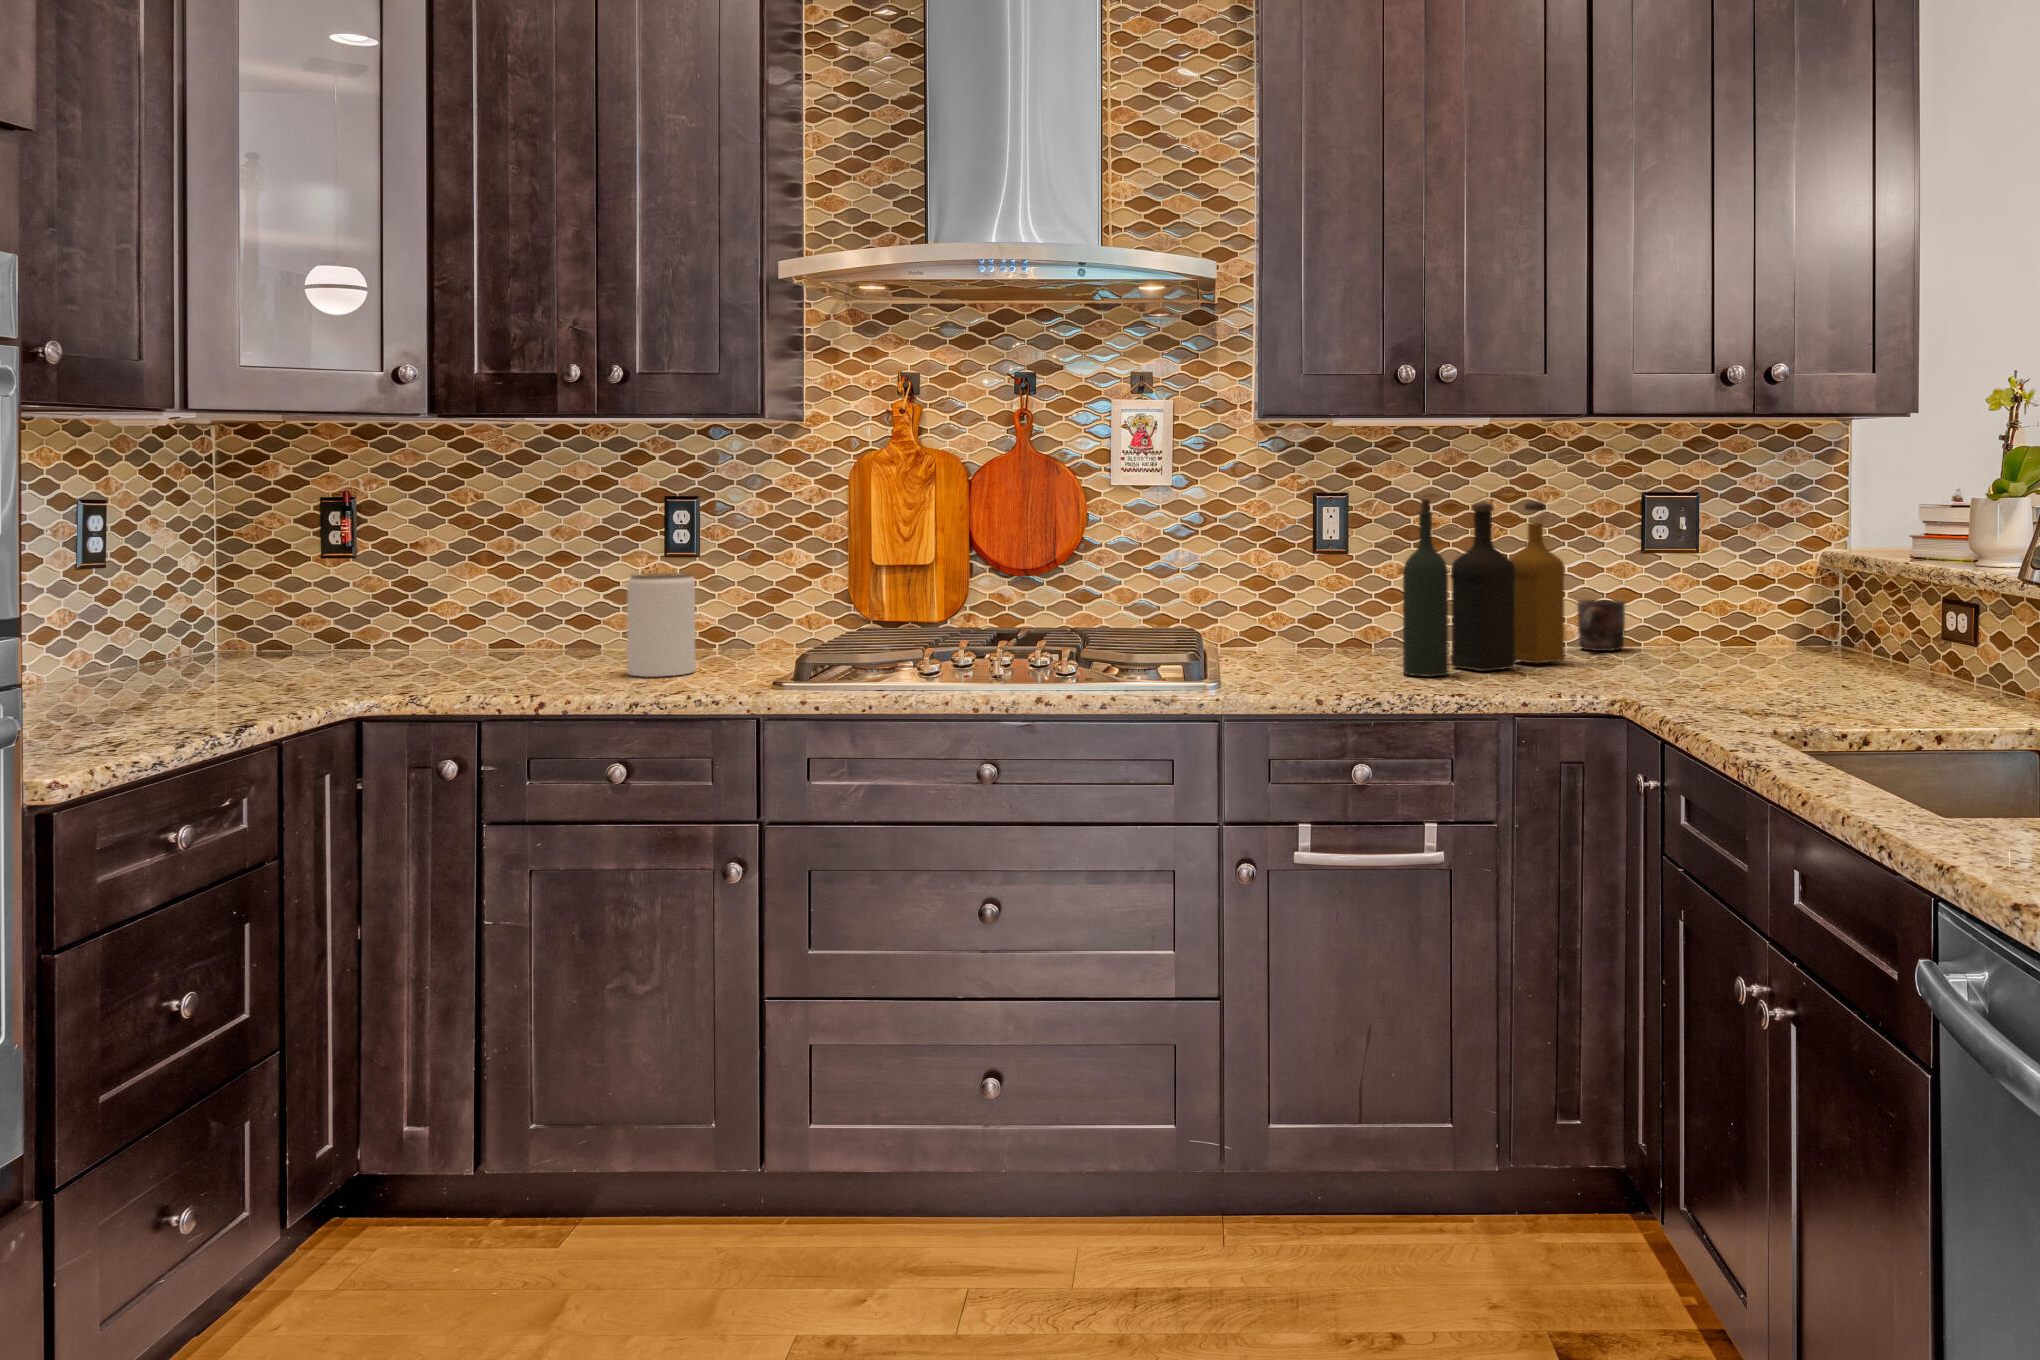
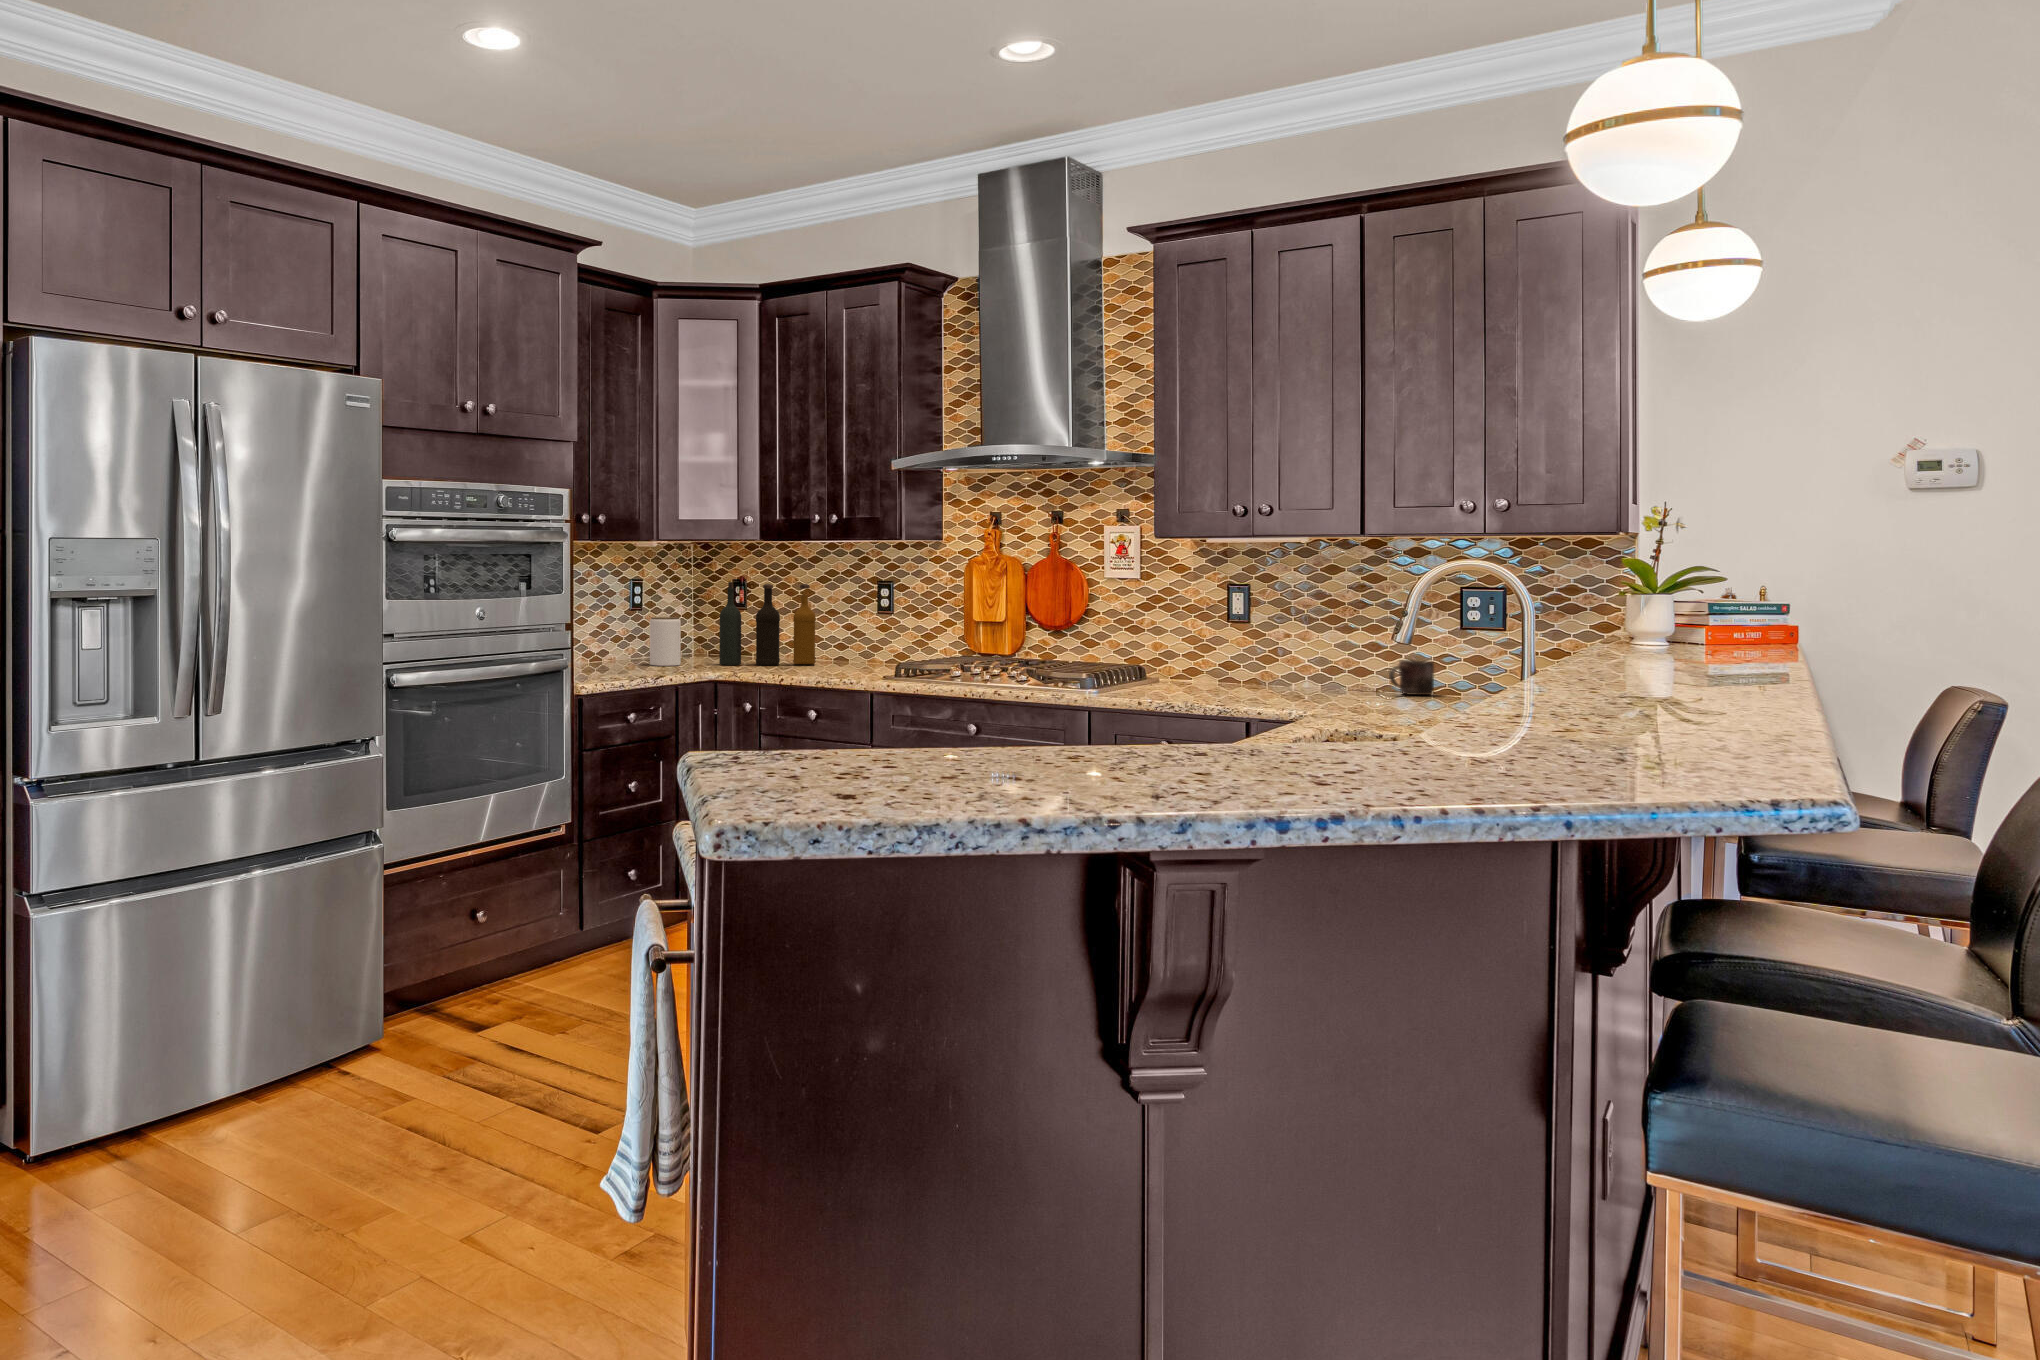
bottle: present [1403,499,1565,677] -> present [719,582,816,665]
jar: present [627,573,695,677] -> present [650,617,681,666]

